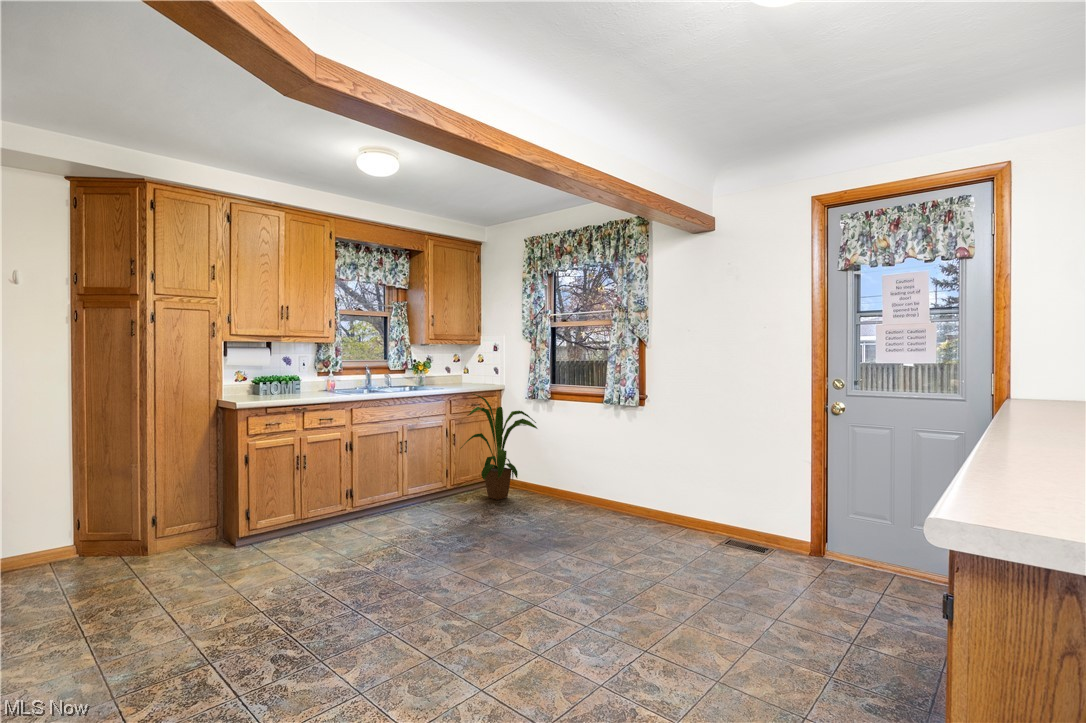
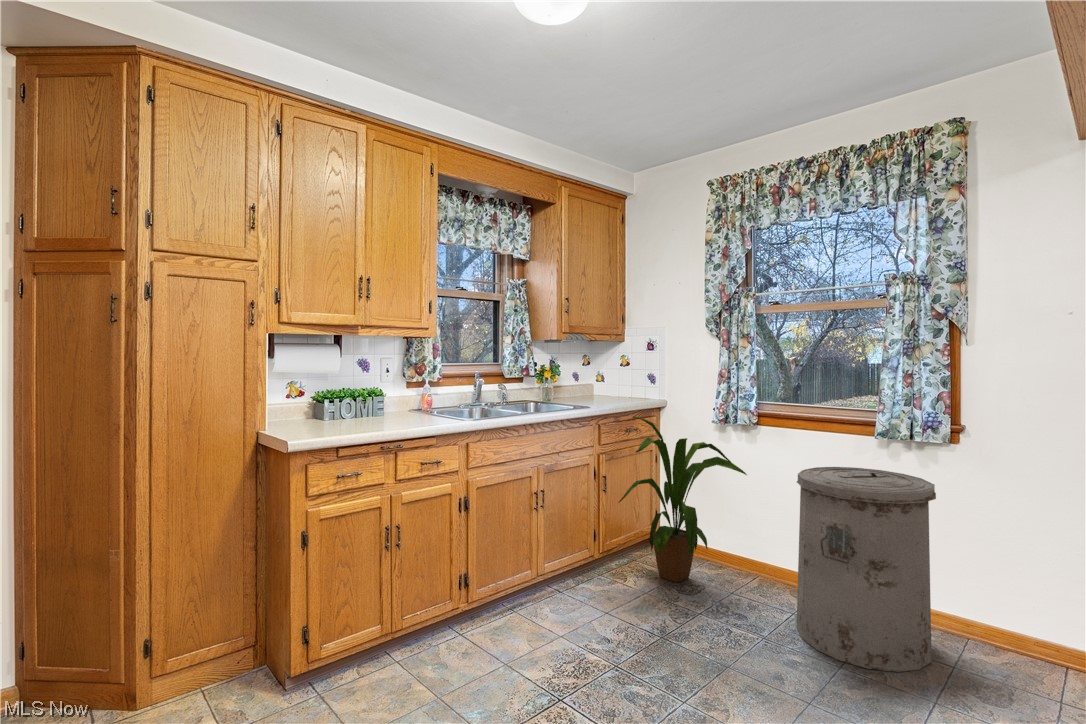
trash can: none [552,421,622,530] -> present [796,467,936,672]

